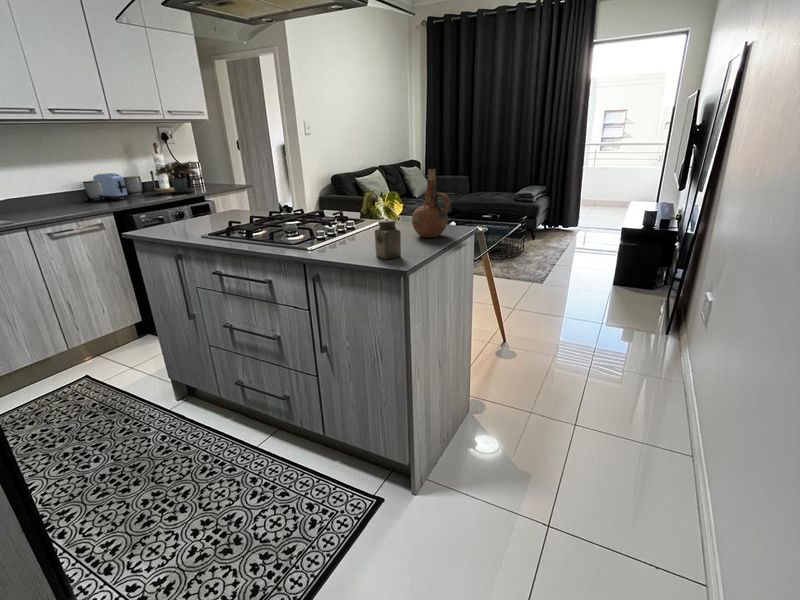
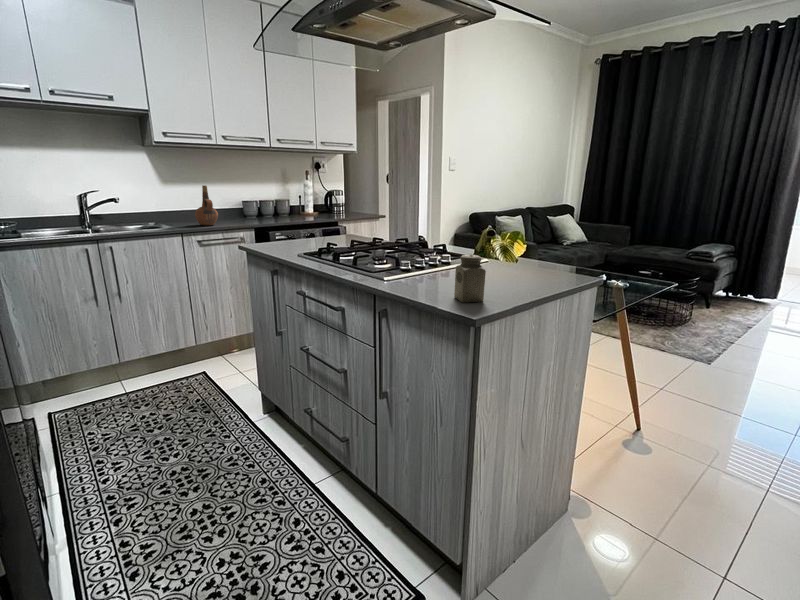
potted plant: present [155,161,198,192] -> none [298,188,339,216]
ceramic pitcher: present [412,169,450,237] -> present [195,185,218,225]
toaster: present [93,173,128,200] -> none [249,194,273,219]

